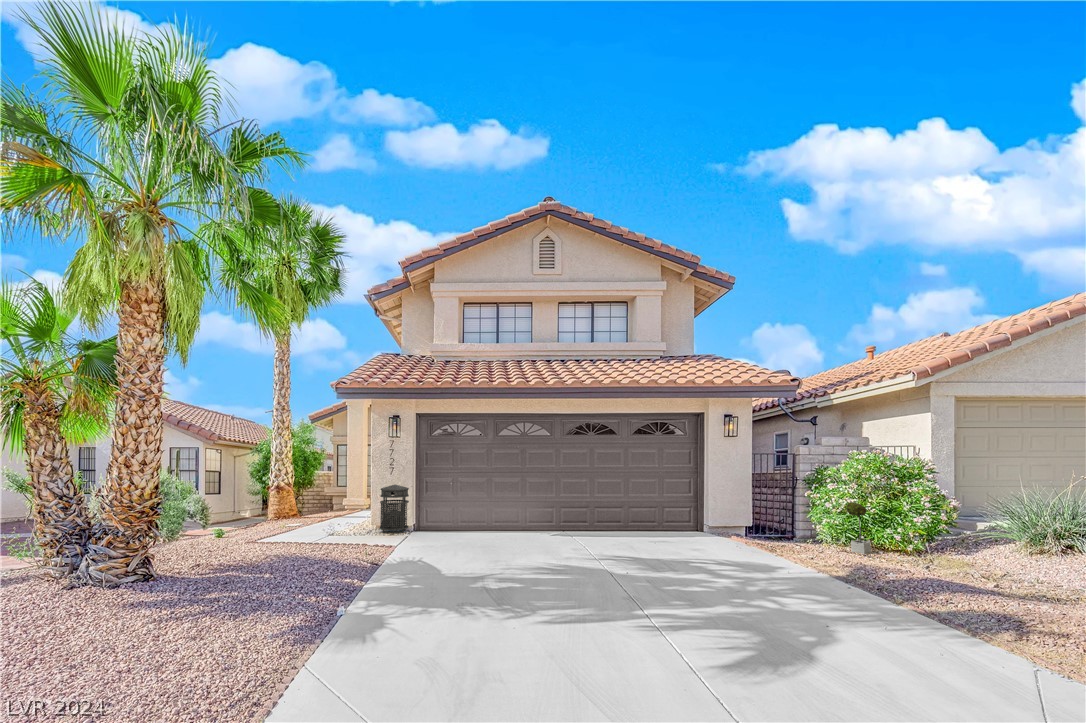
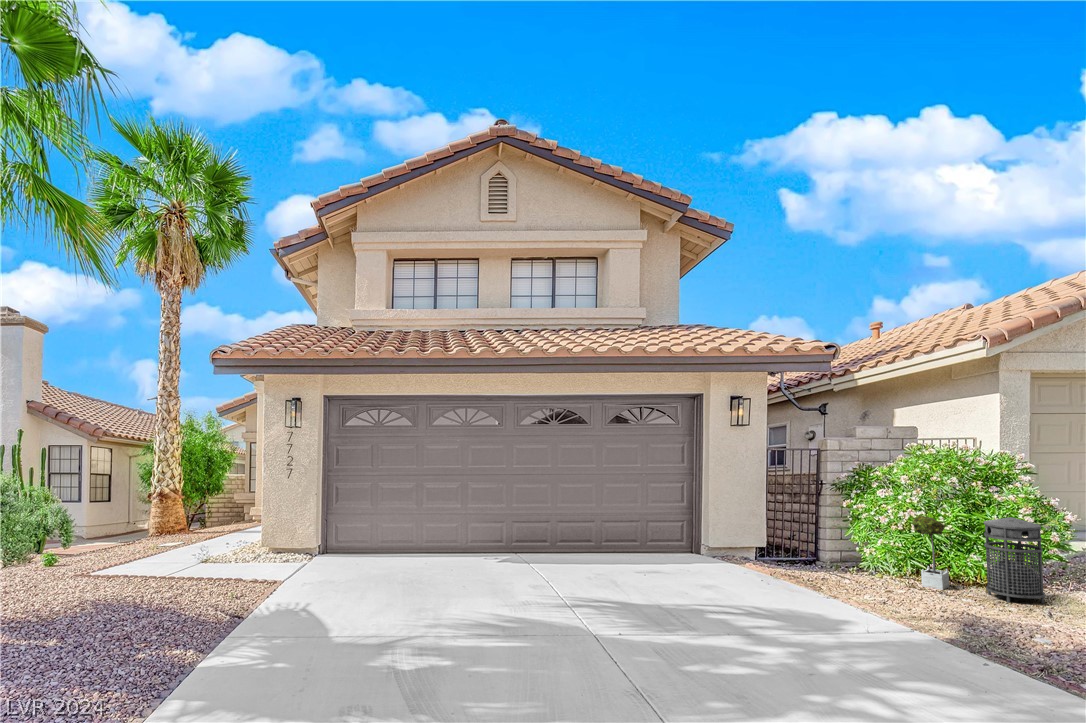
trash can: present [380,485,409,533] -> present [984,517,1045,603]

